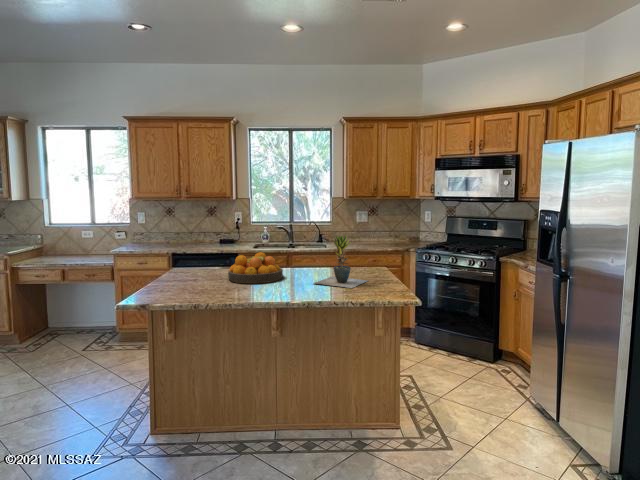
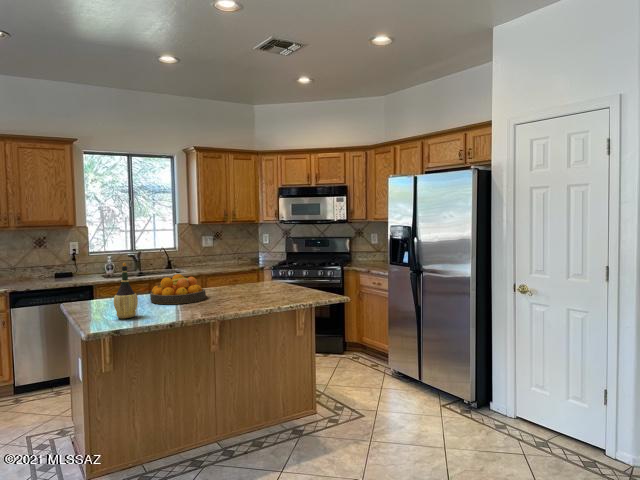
potted plant: present [315,236,367,288] -> none [243,252,284,297]
wine bottle: none [168,239,190,293] -> present [114,263,138,318]

